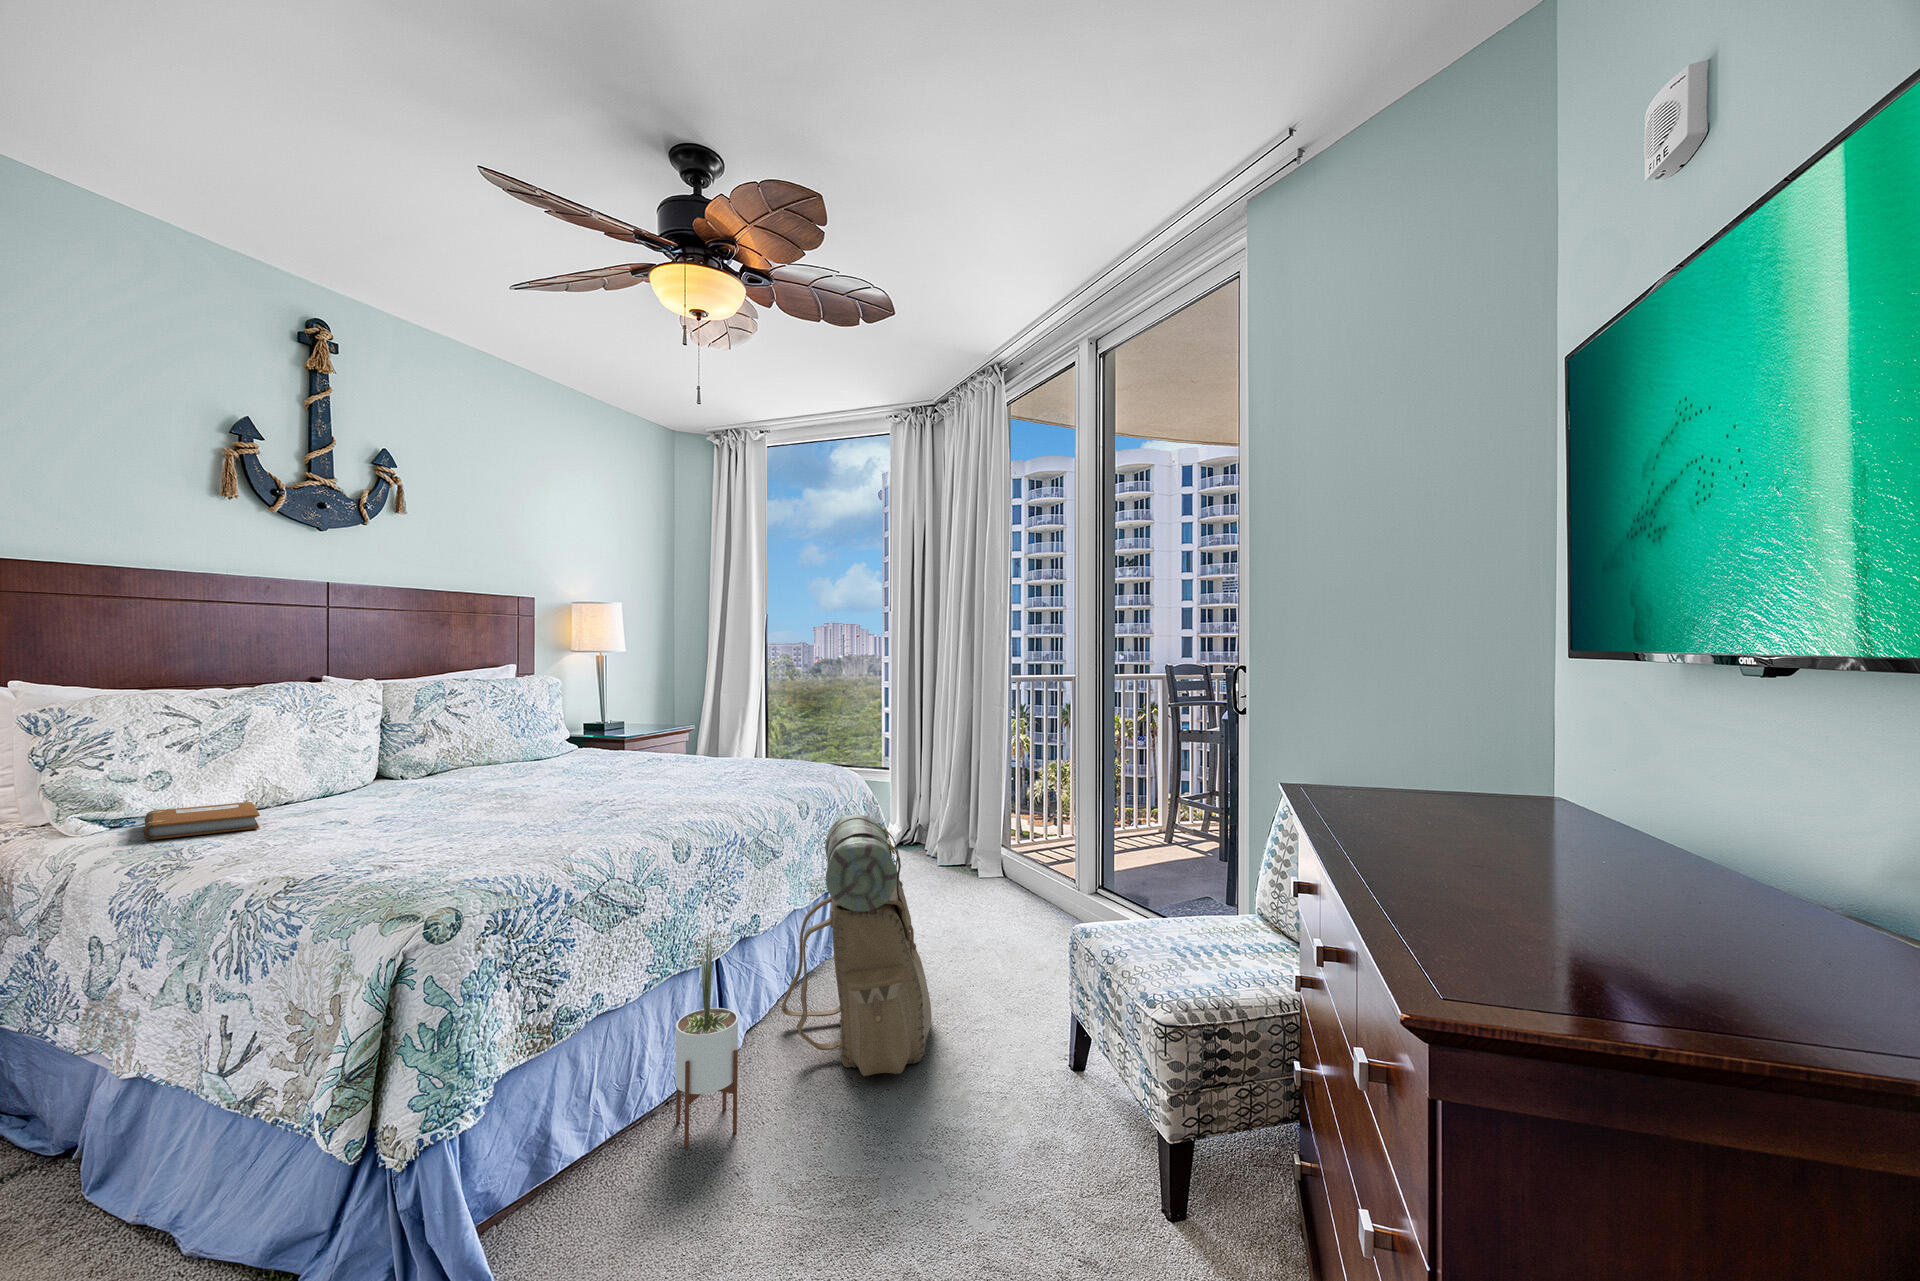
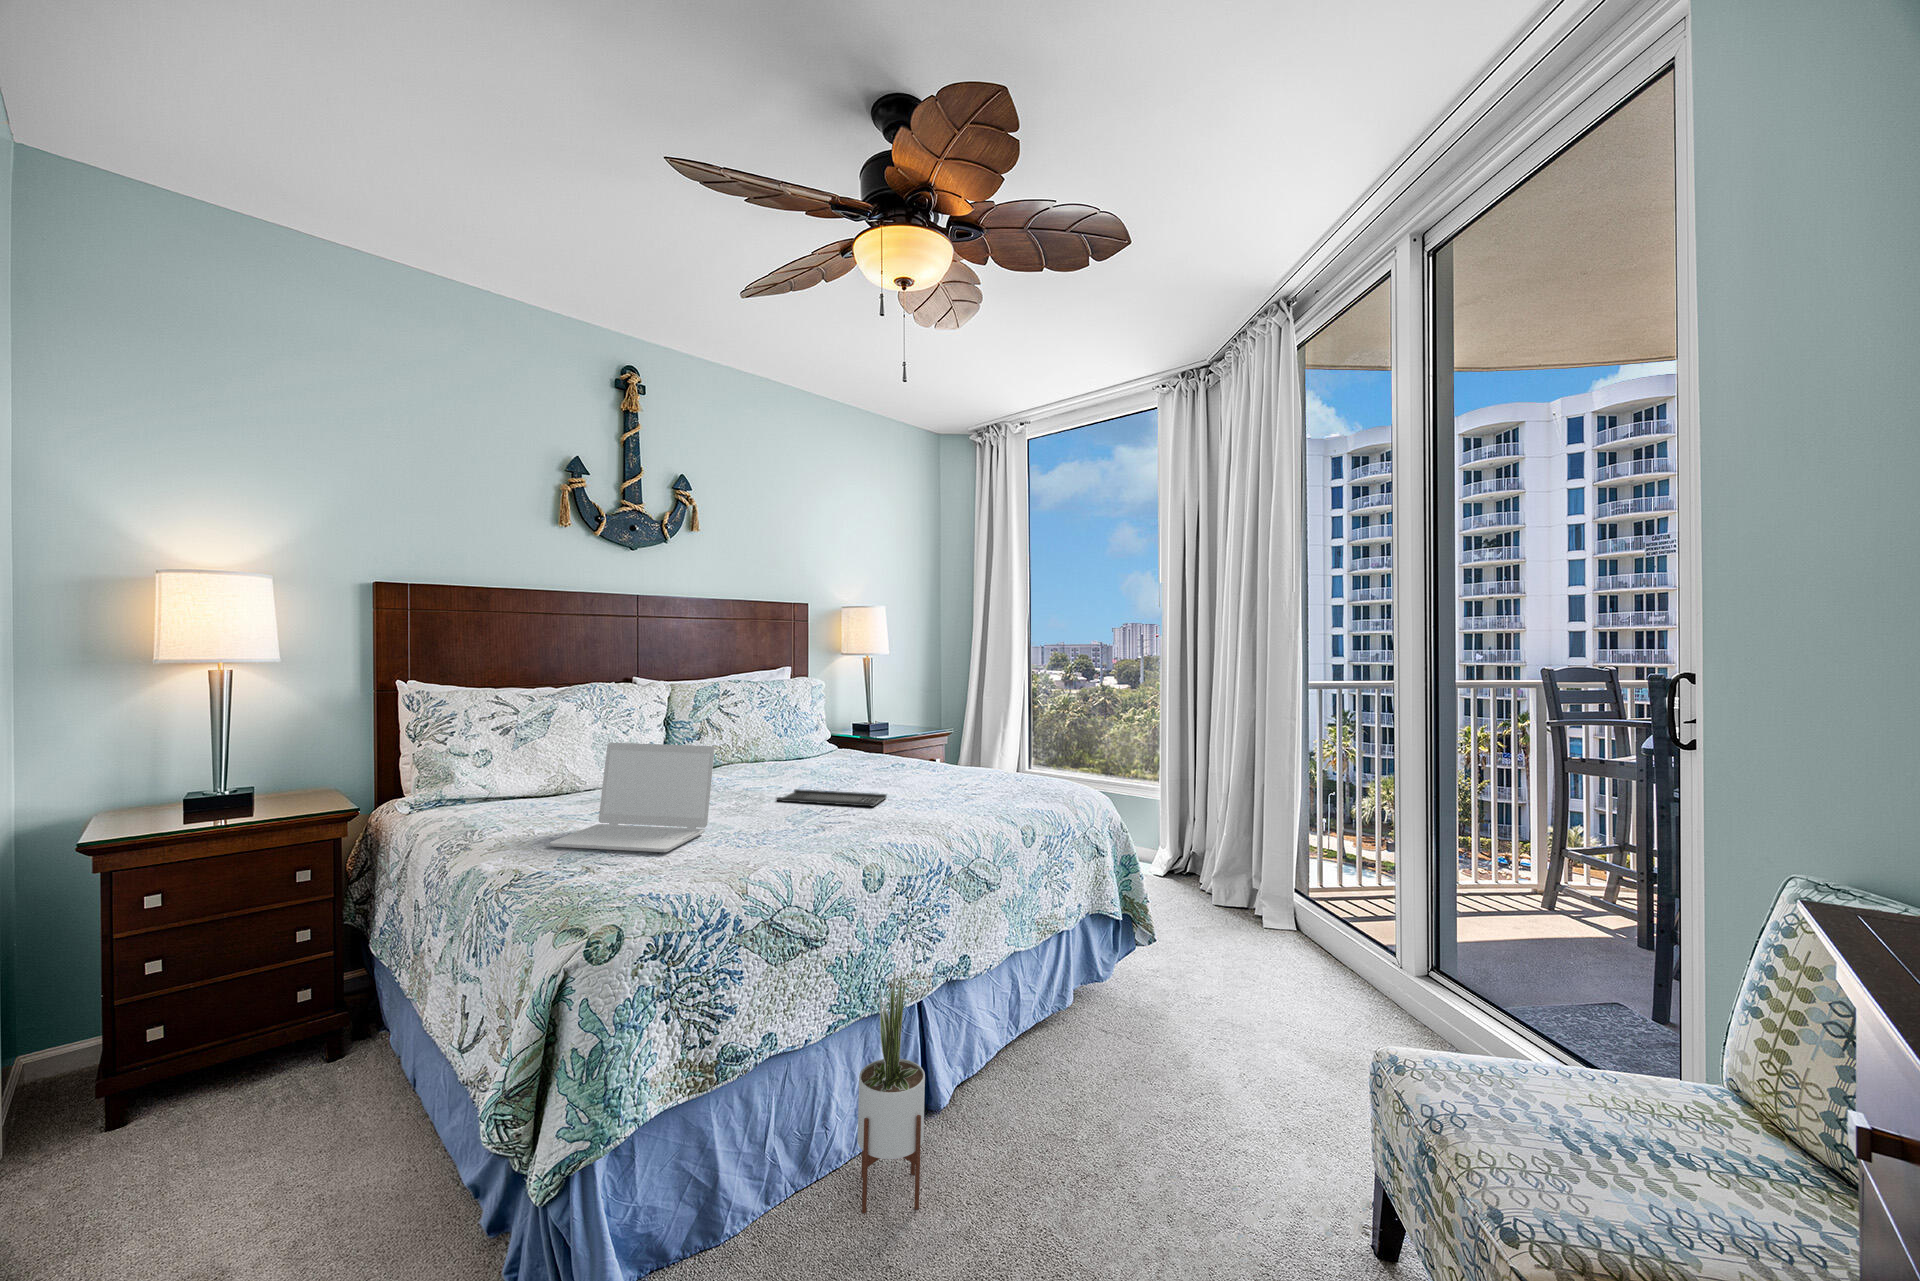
laptop: none [311,738,495,852] -> present [550,743,714,852]
tray: none [544,780,660,795] -> present [776,789,887,806]
notebook: present [144,802,260,840] -> none [450,790,542,820]
backpack: present [781,815,932,1076] -> none [994,852,1164,1180]

